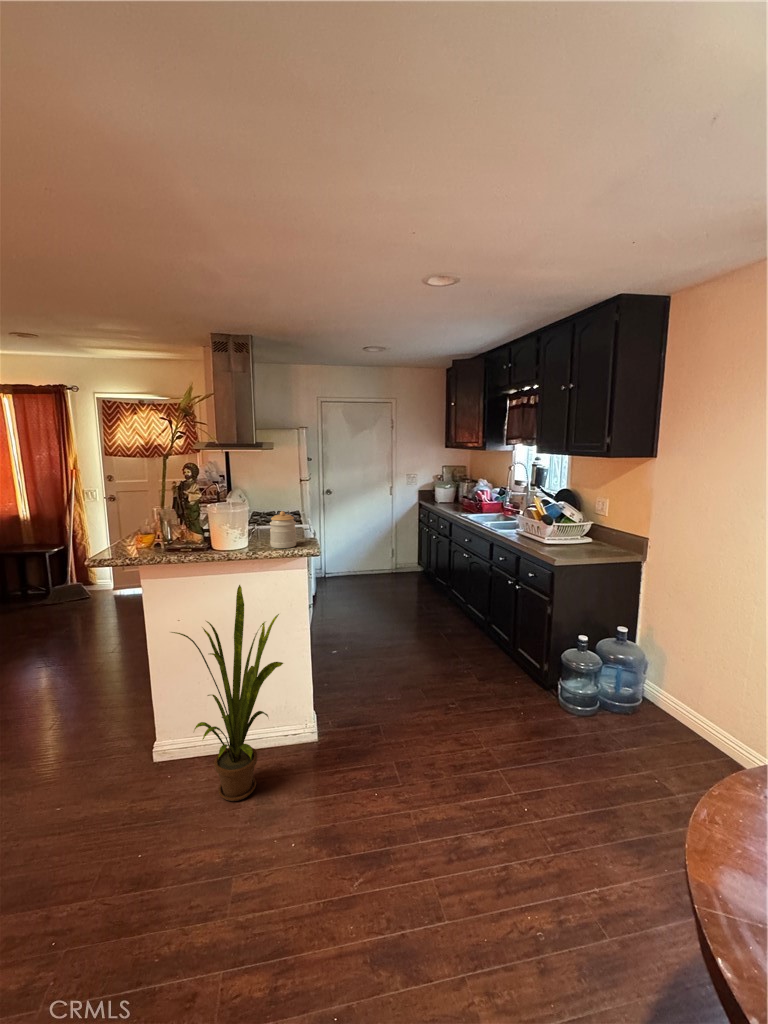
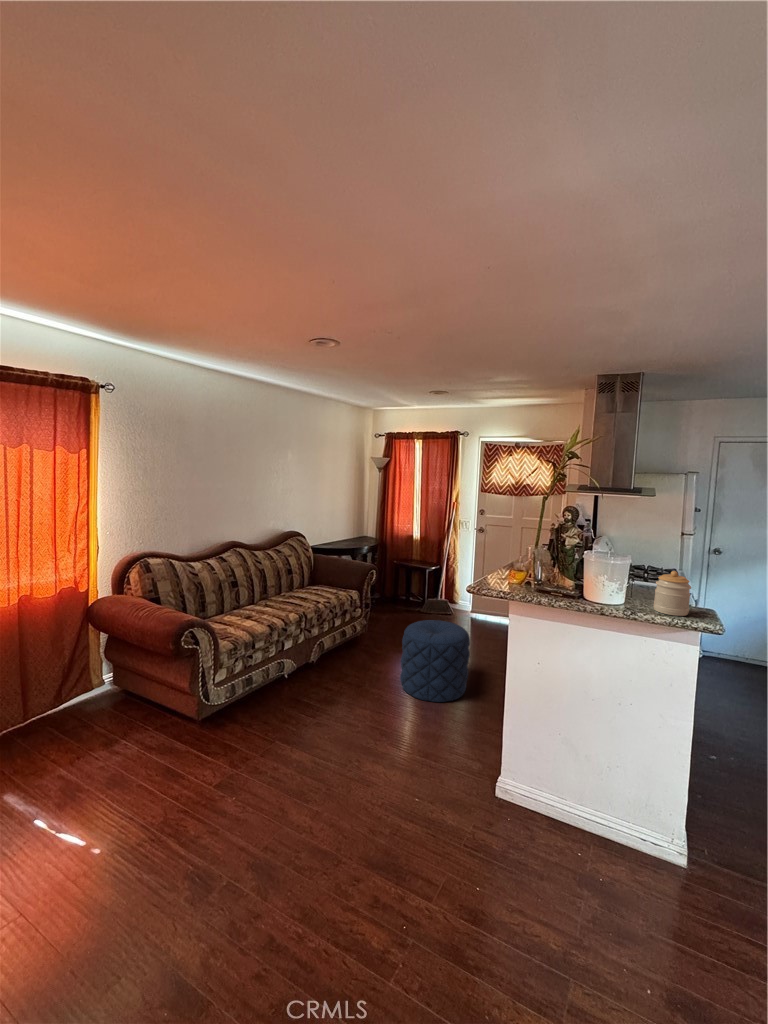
house plant: present [171,585,283,801] -> none [531,644,662,892]
pouf: none [18,606,113,702] -> present [400,620,470,702]

